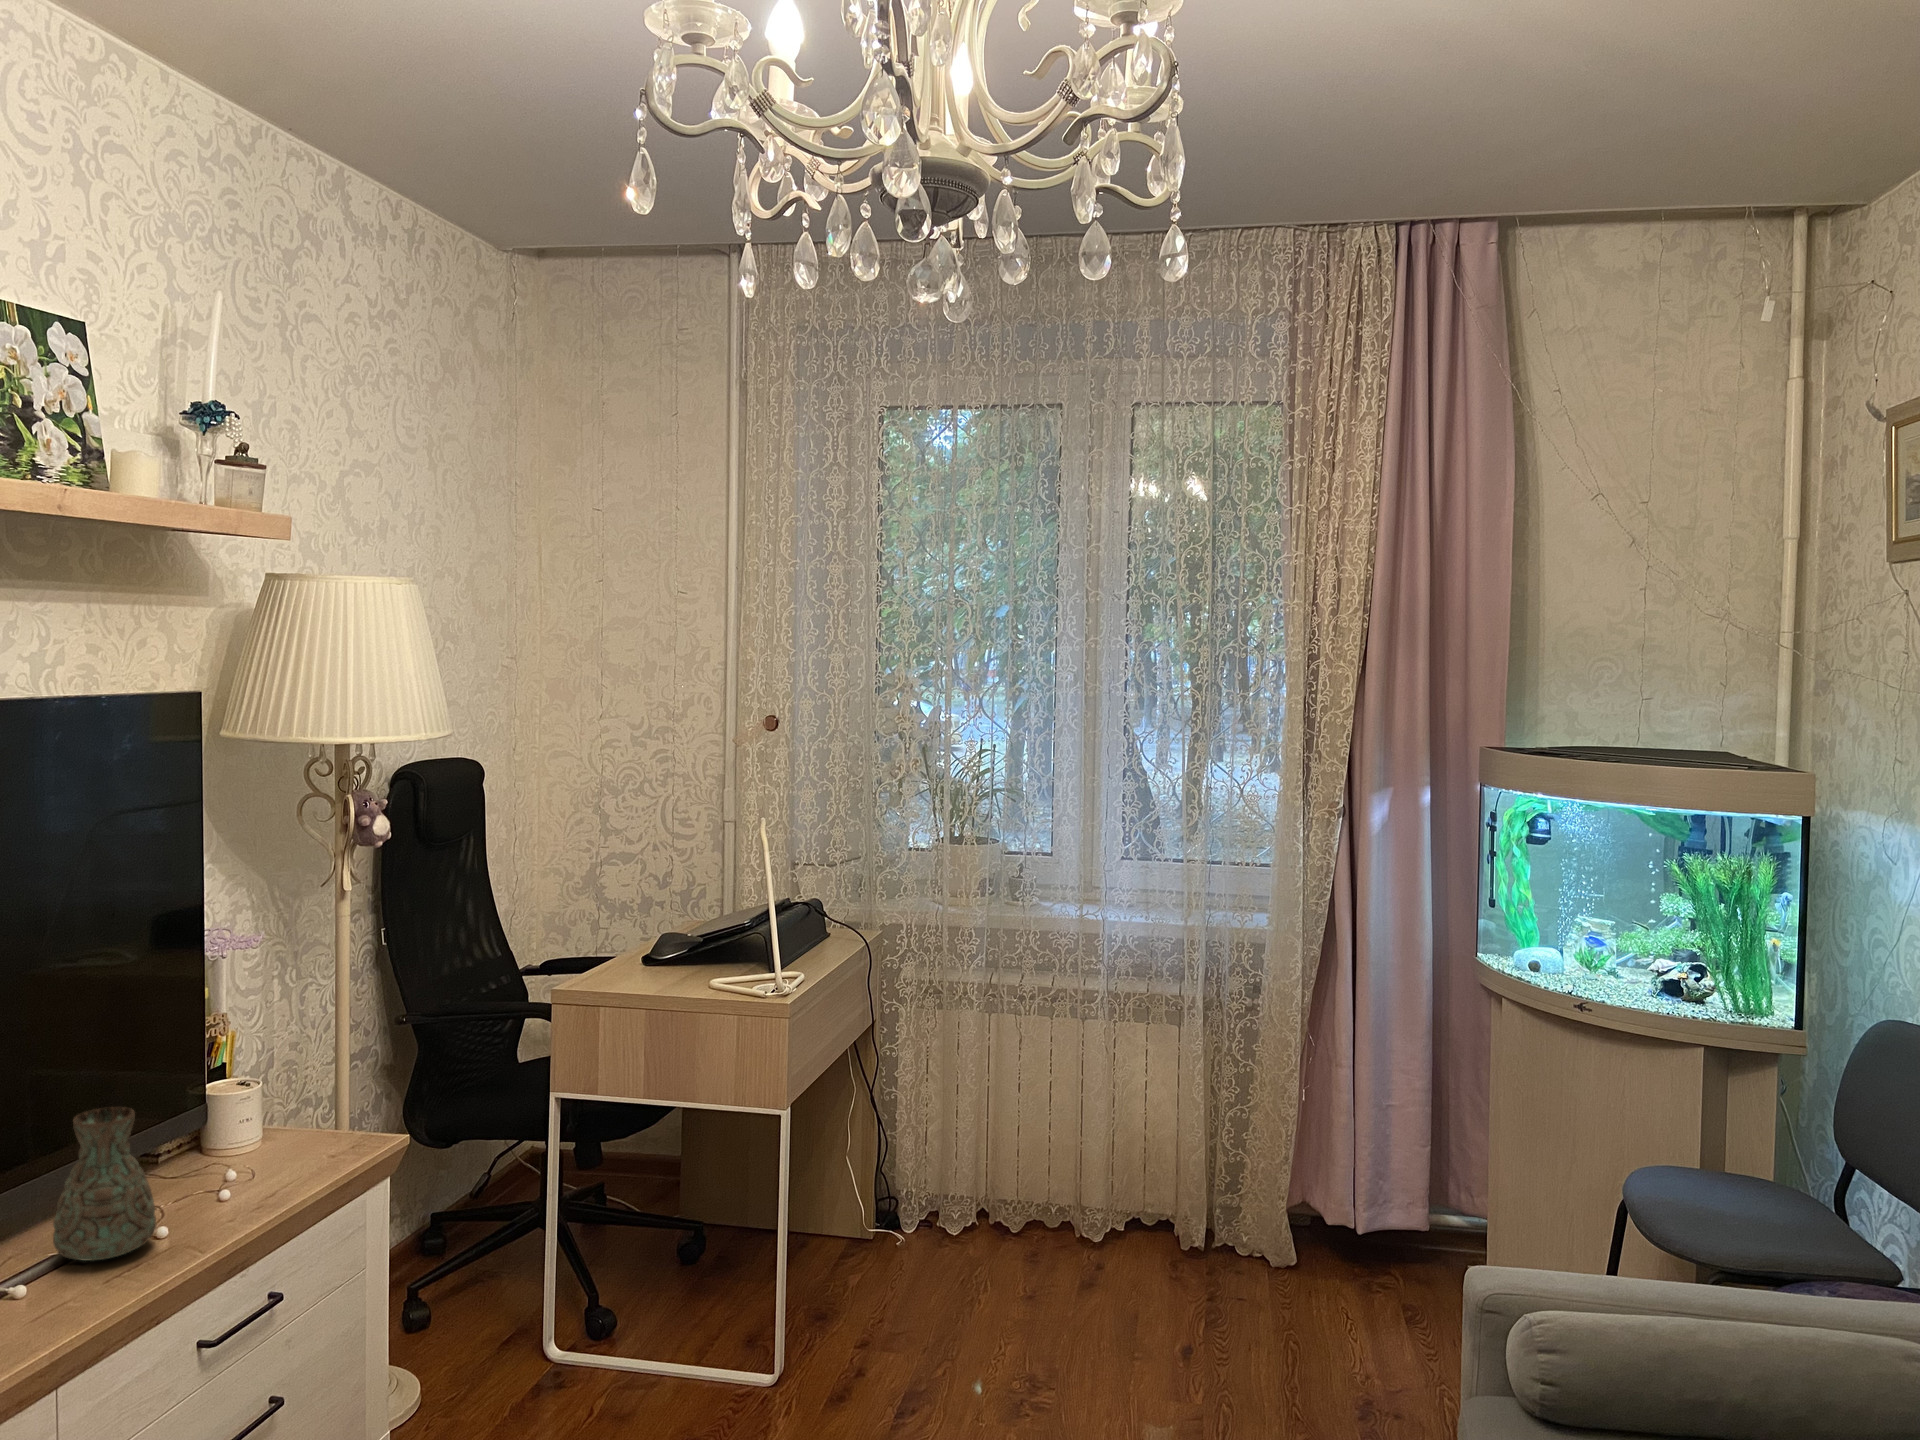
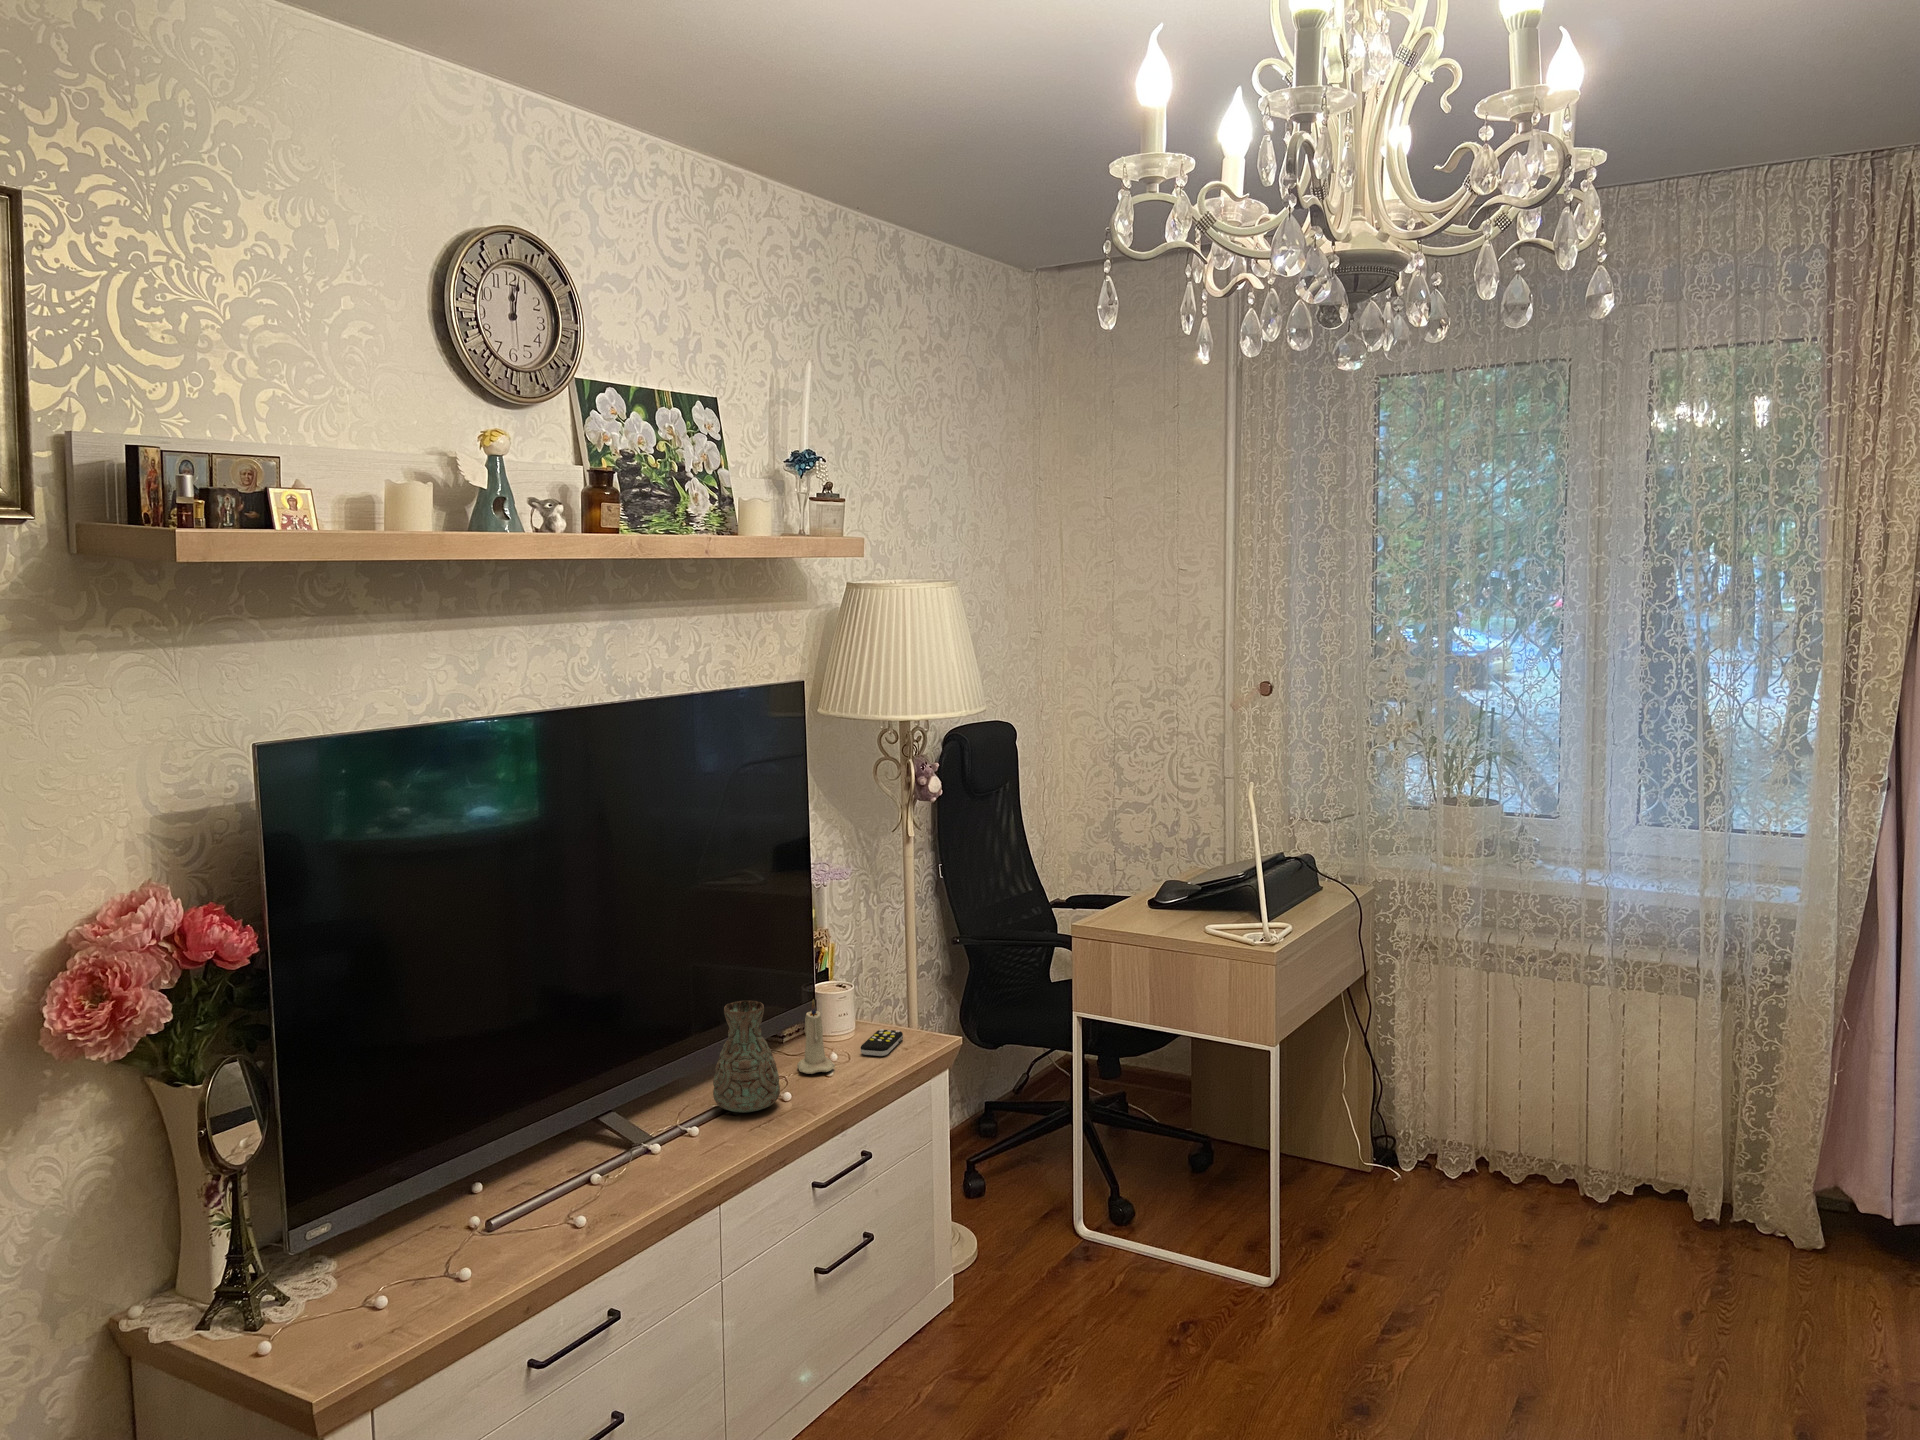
candle: none [182,1098,237,1198] -> present [797,999,835,1074]
remote control: none [273,1131,332,1165] -> present [861,1029,903,1056]

